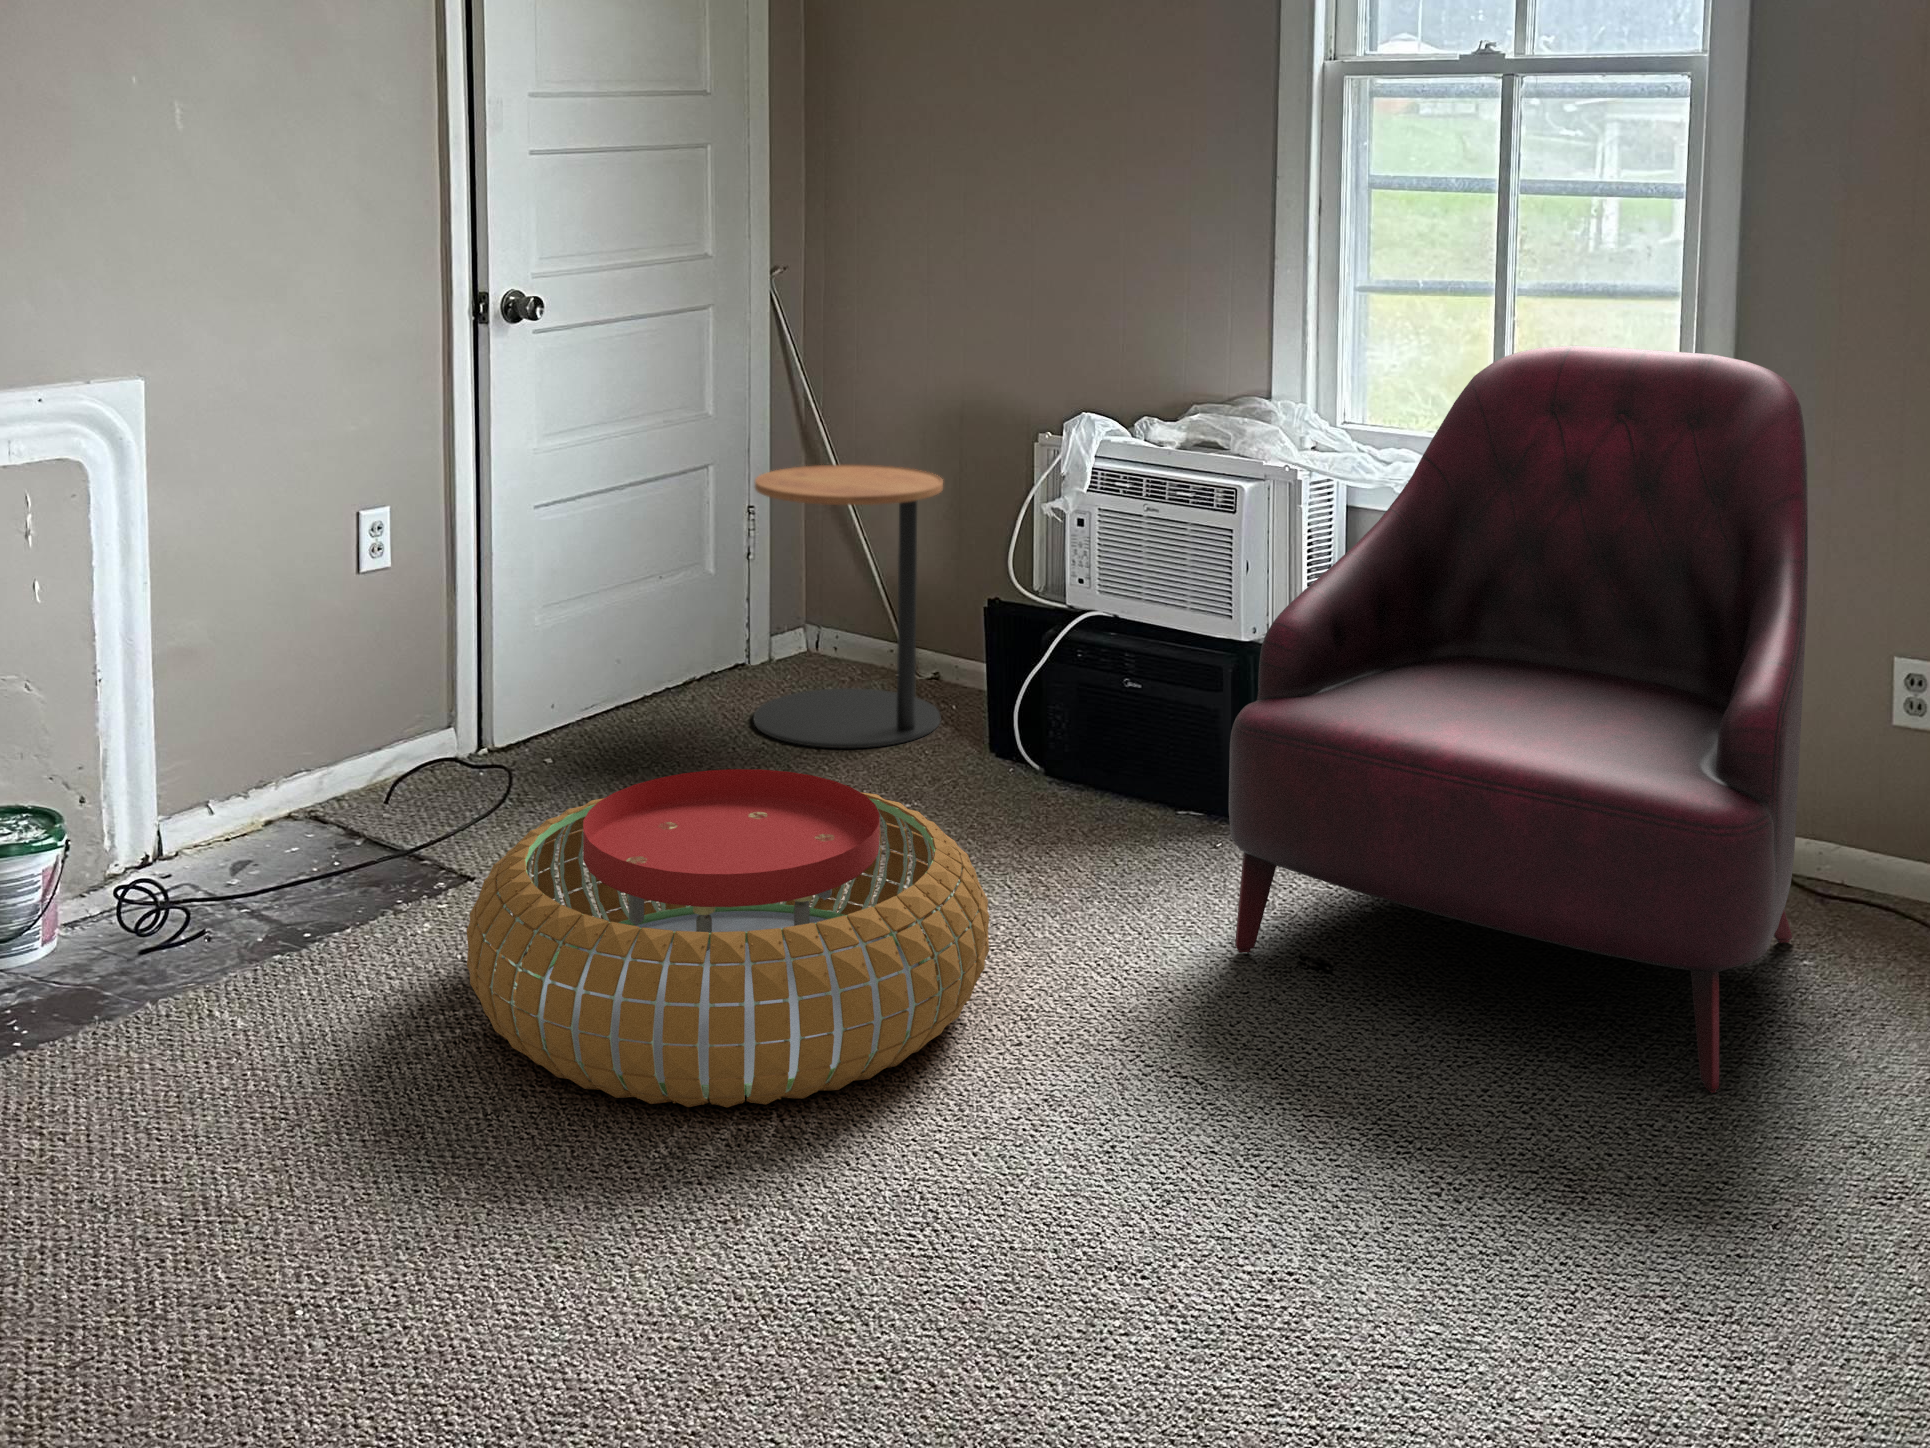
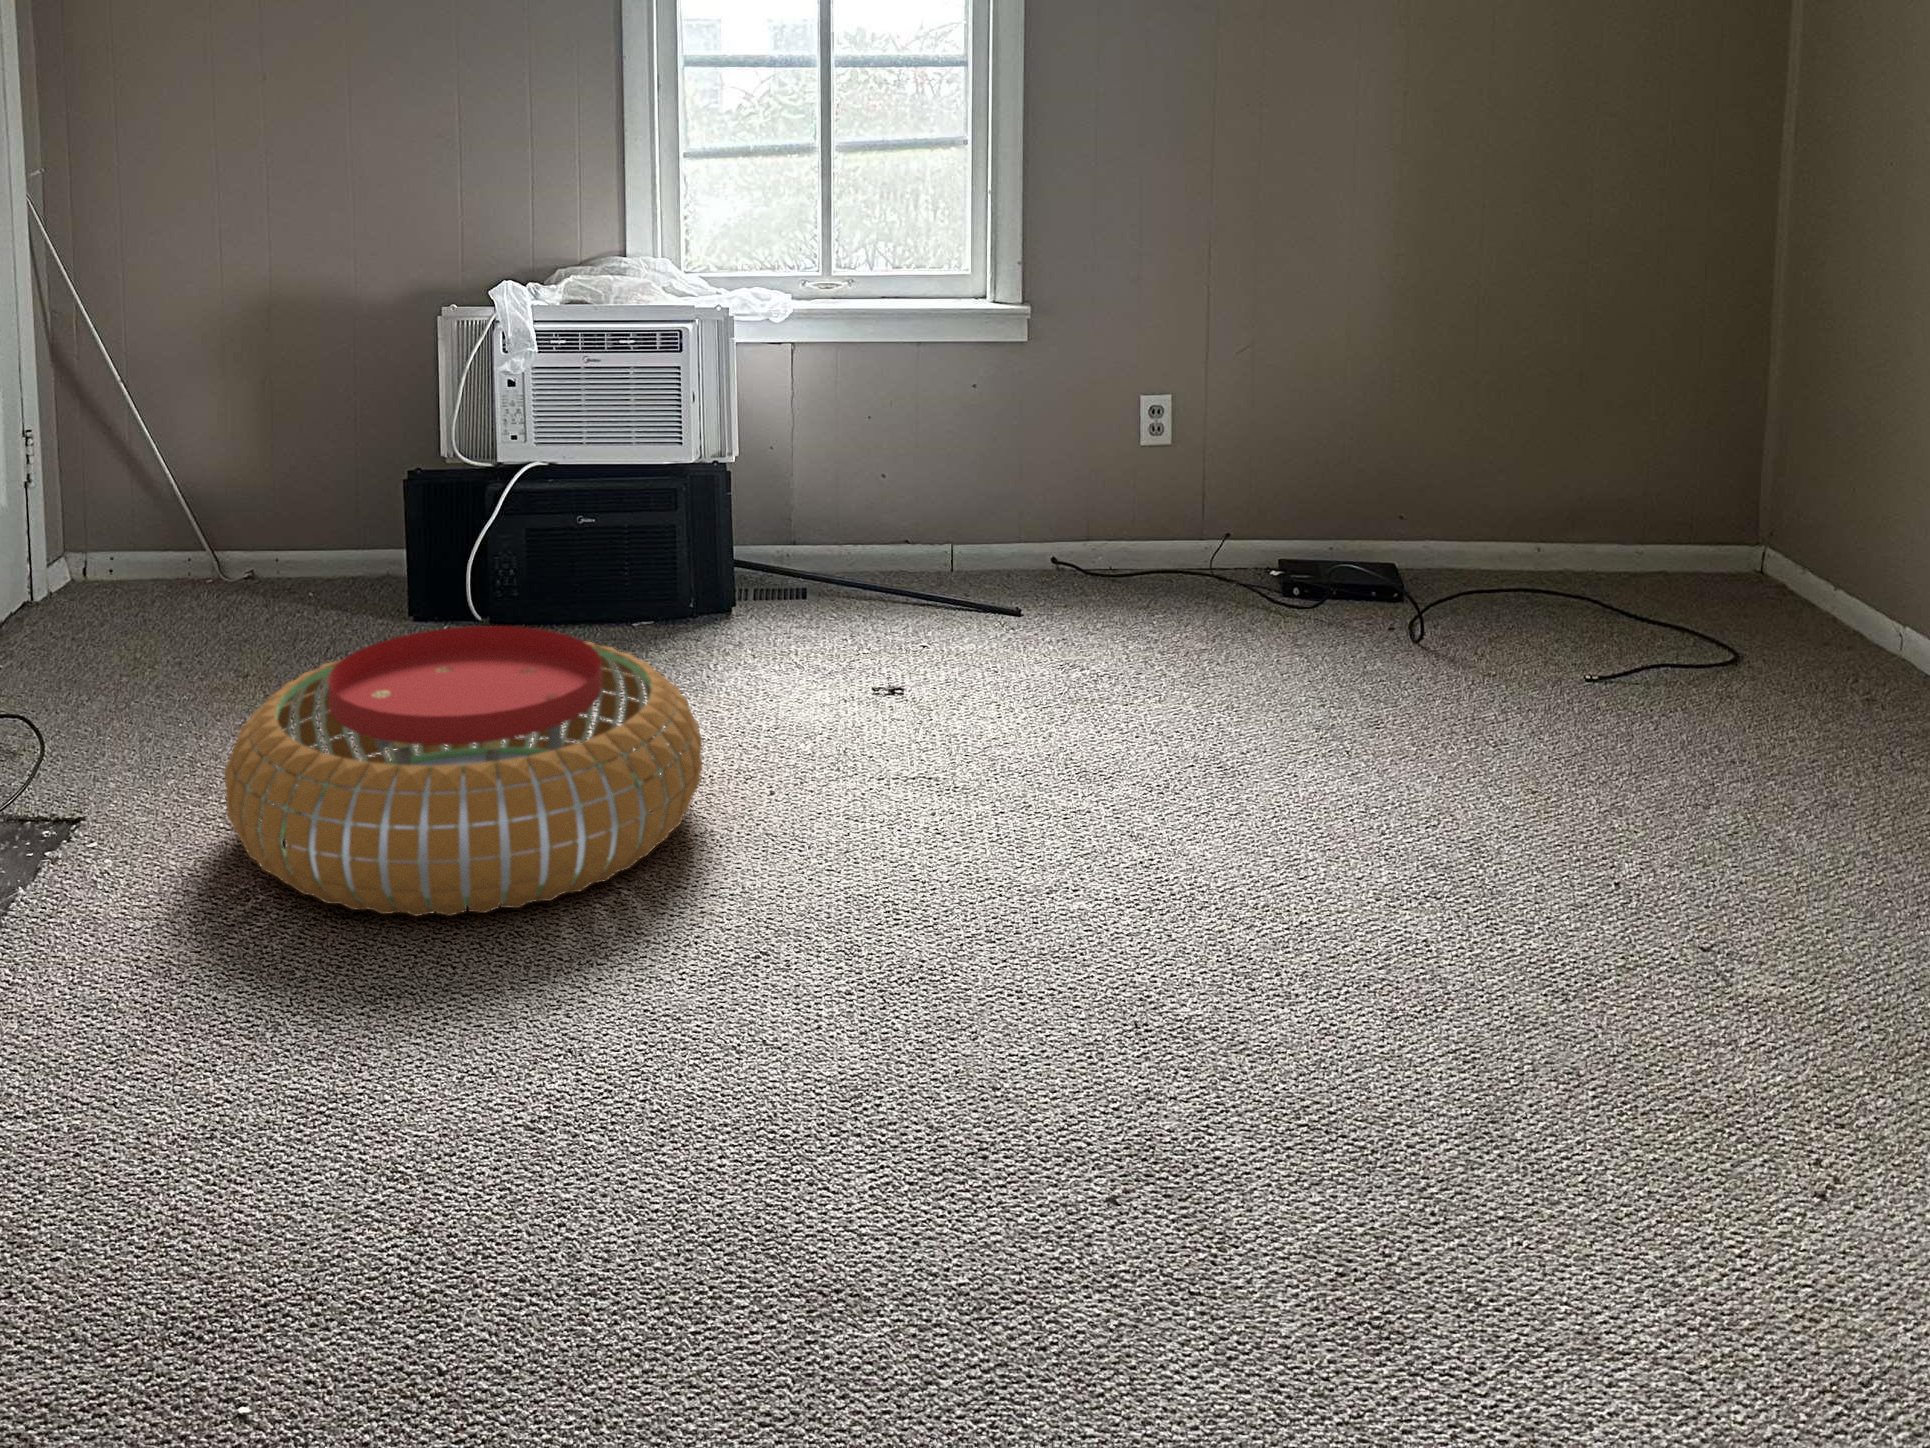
armchair: present [1229,346,1808,1093] -> none [778,189,1185,698]
side table: present [754,465,943,748] -> none [131,355,341,640]

